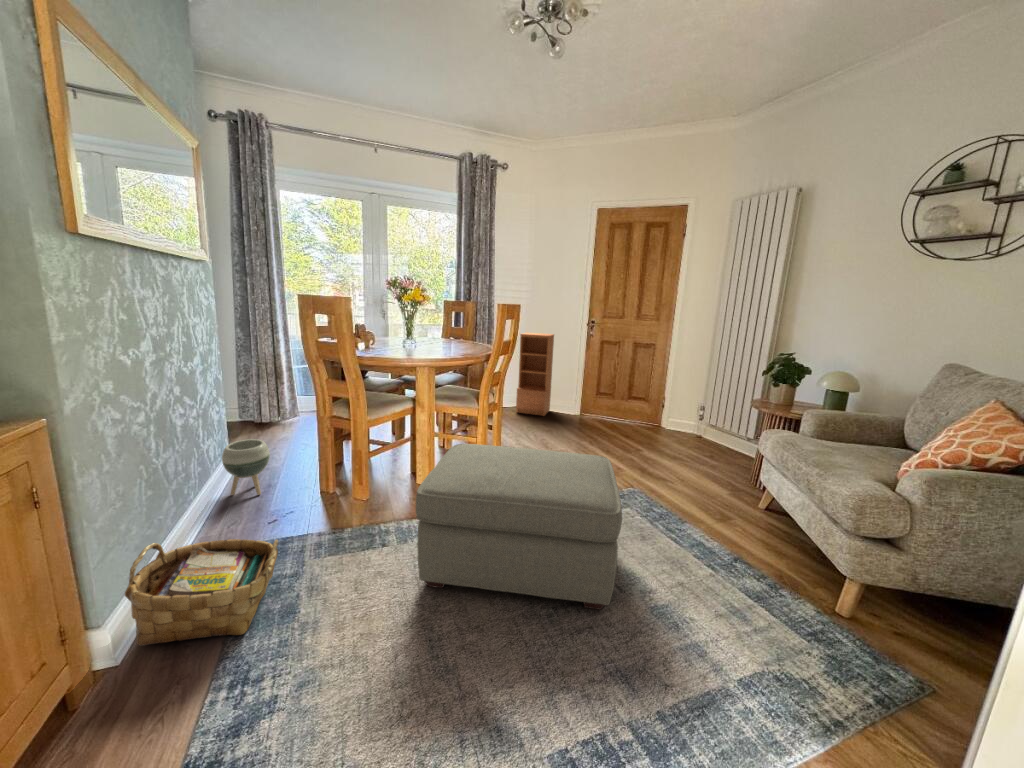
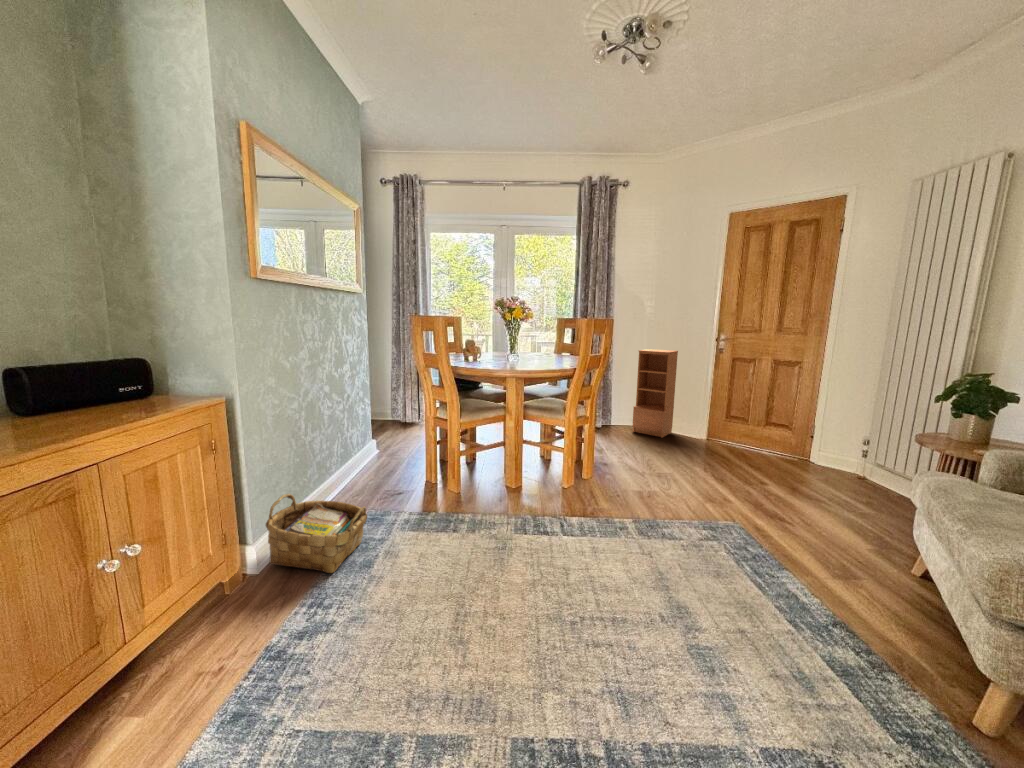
planter: present [222,439,270,495] -> none [359,432,393,477]
ottoman: present [416,444,622,610] -> none [464,449,673,632]

